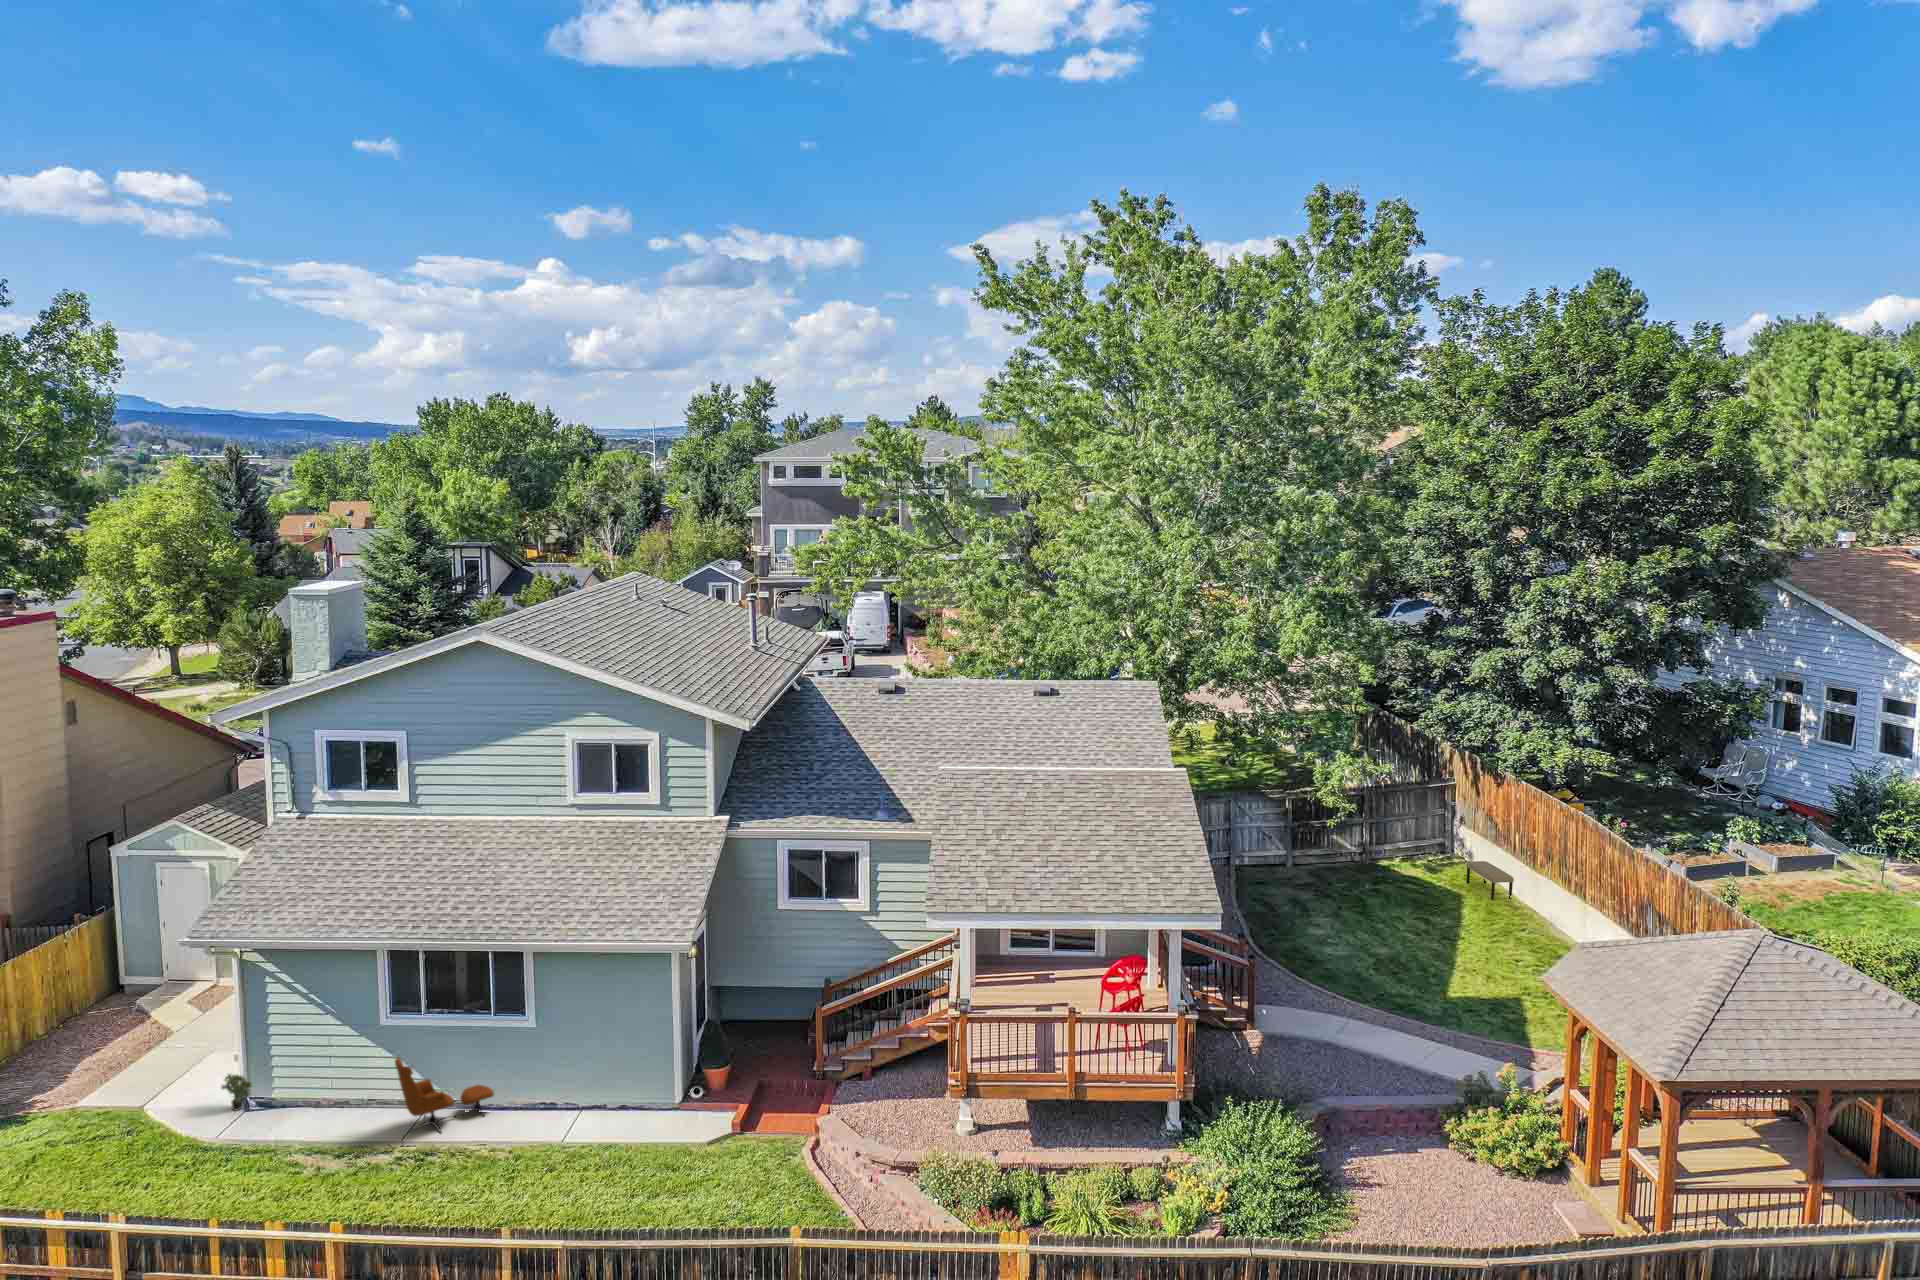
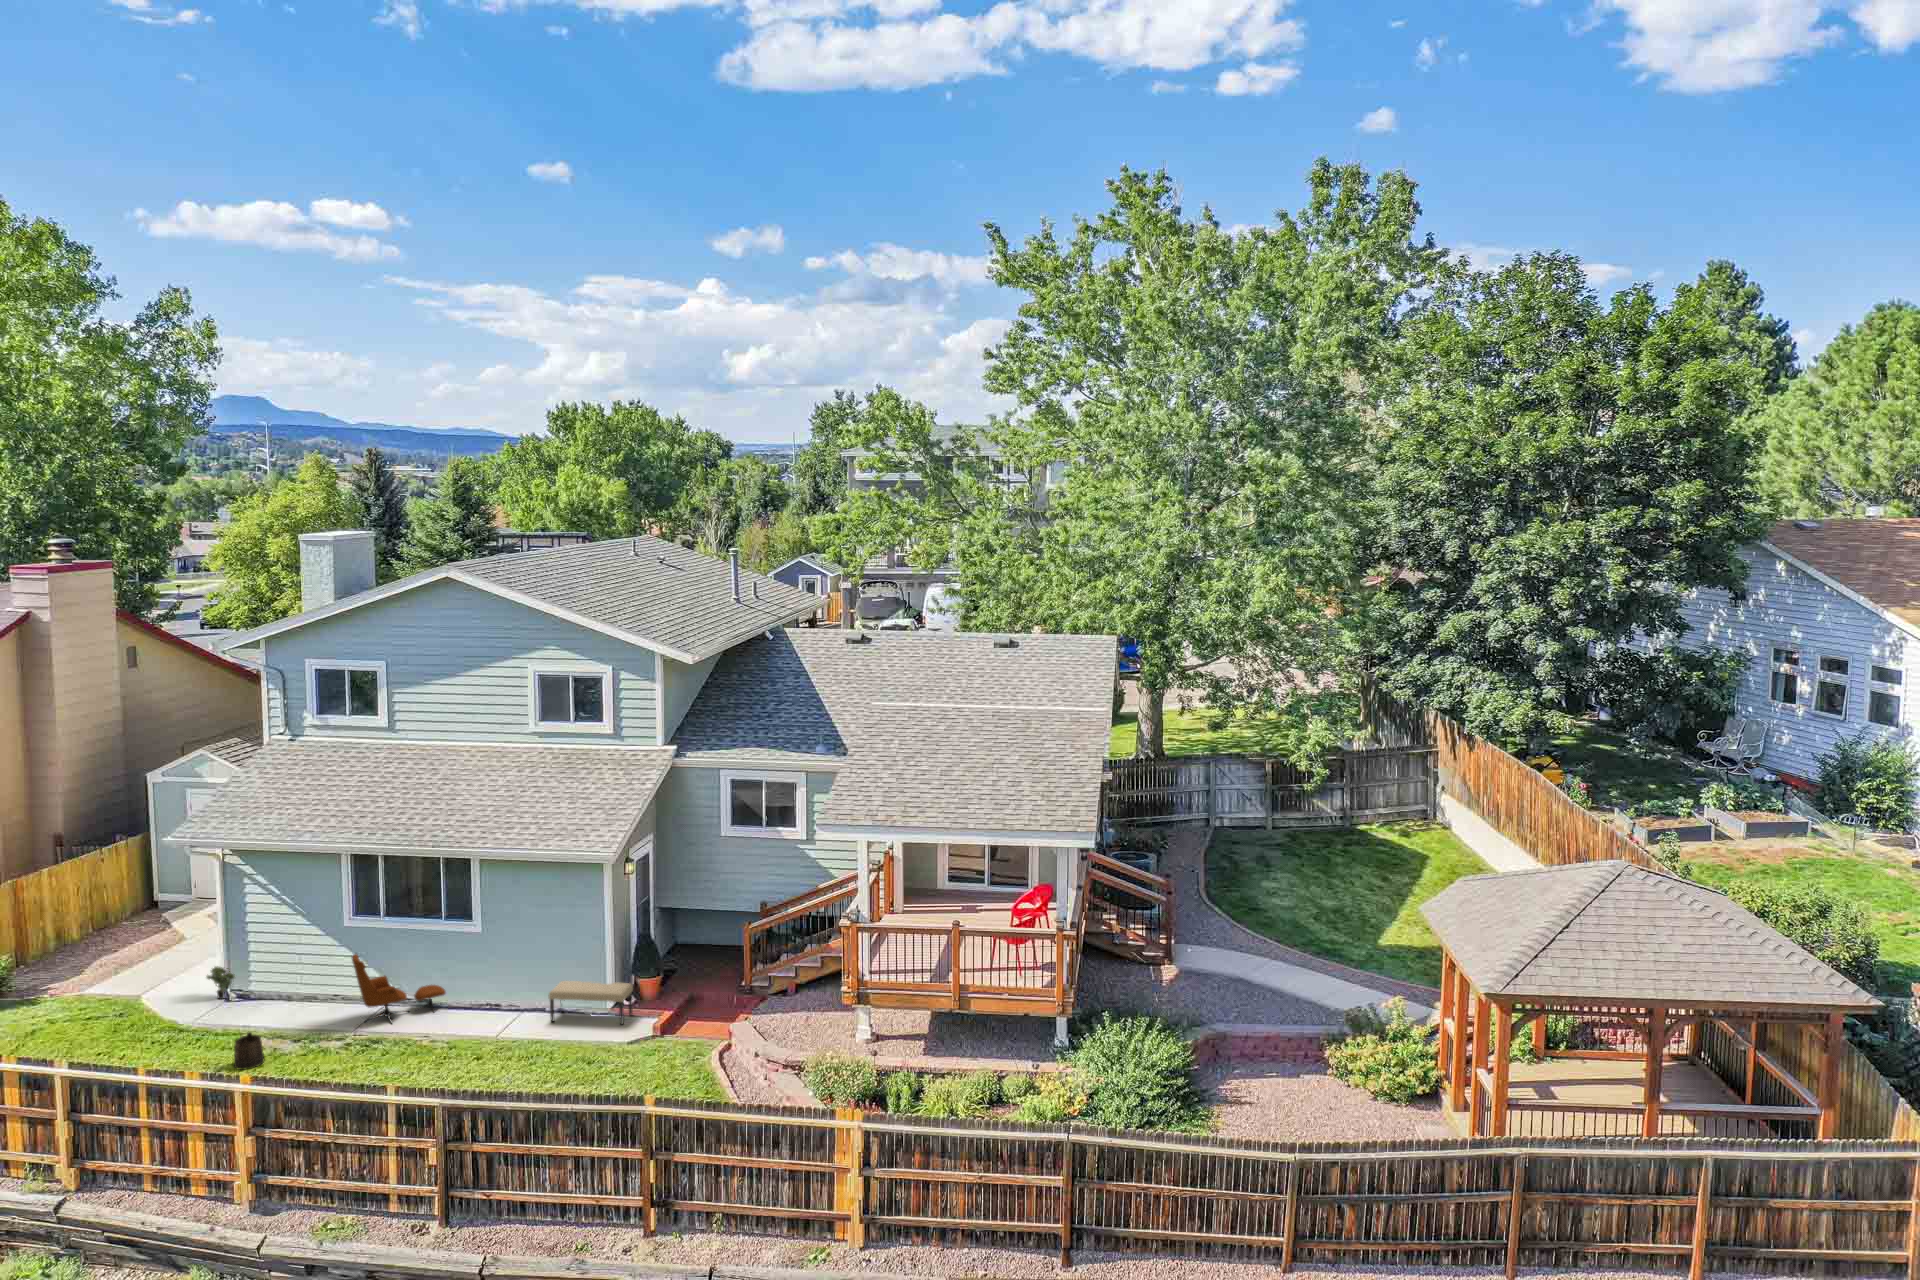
bench: present [1466,861,1514,900] -> present [549,981,633,1025]
bucket: none [278,1155,312,1199] -> present [234,1032,264,1070]

